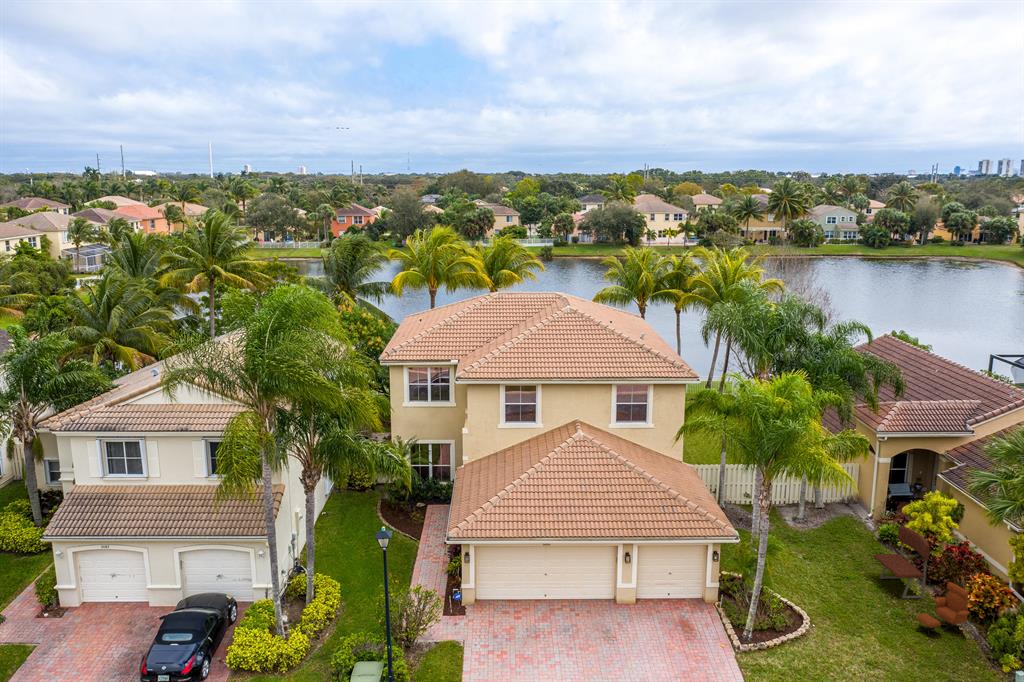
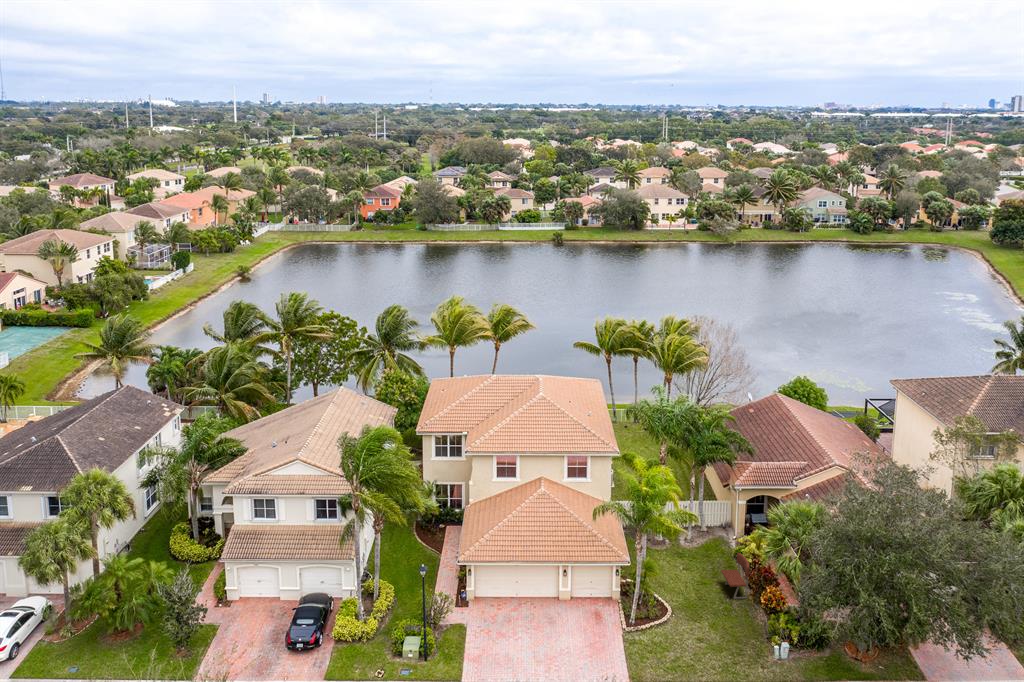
lounge chair: present [916,582,970,637] -> none [733,592,764,624]

